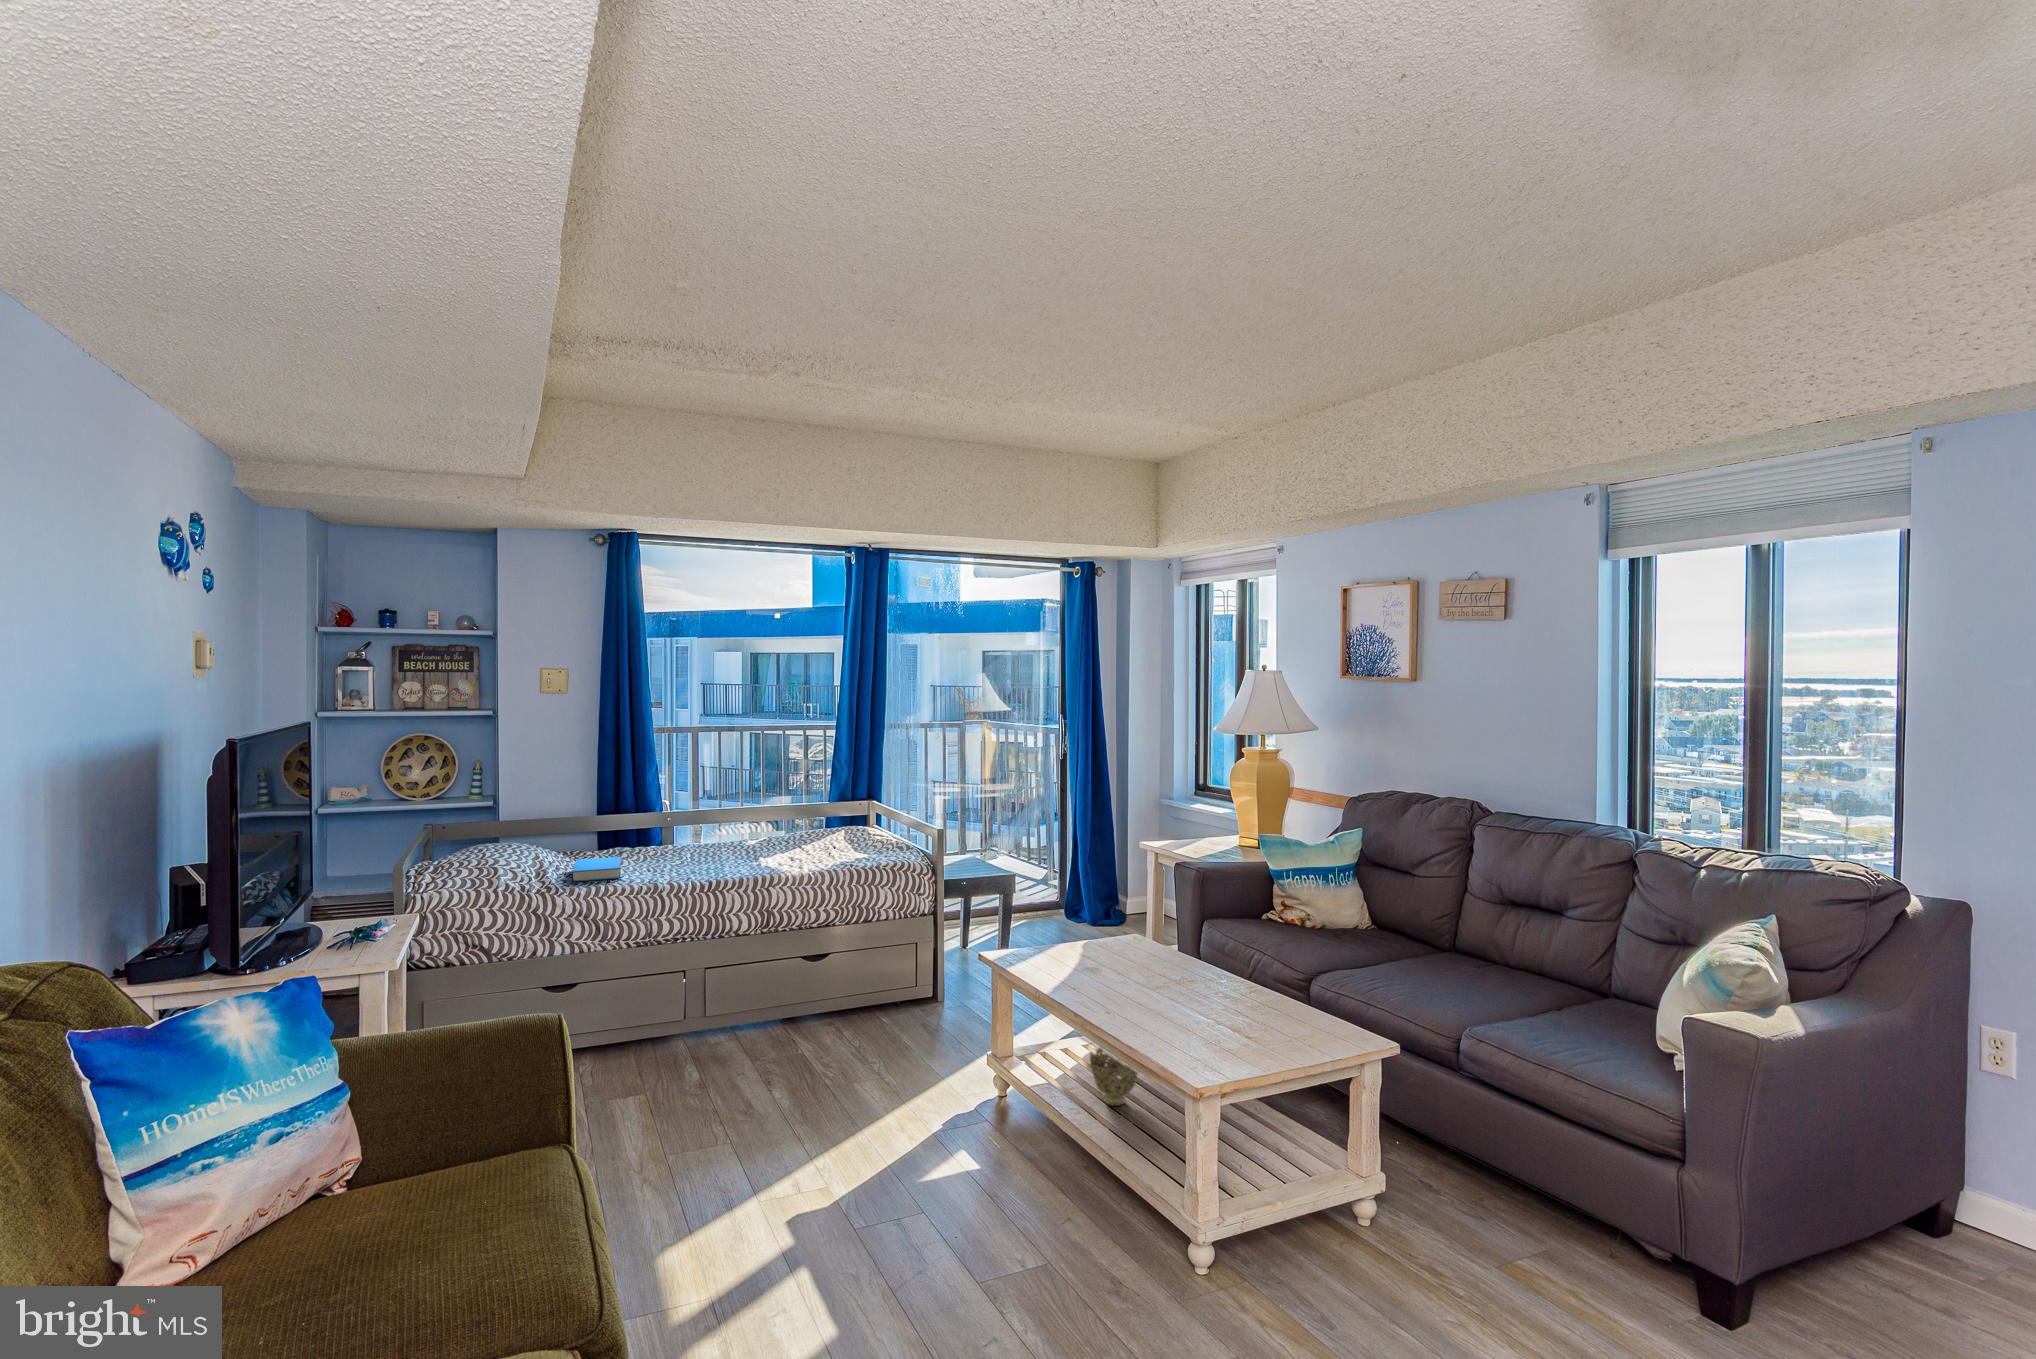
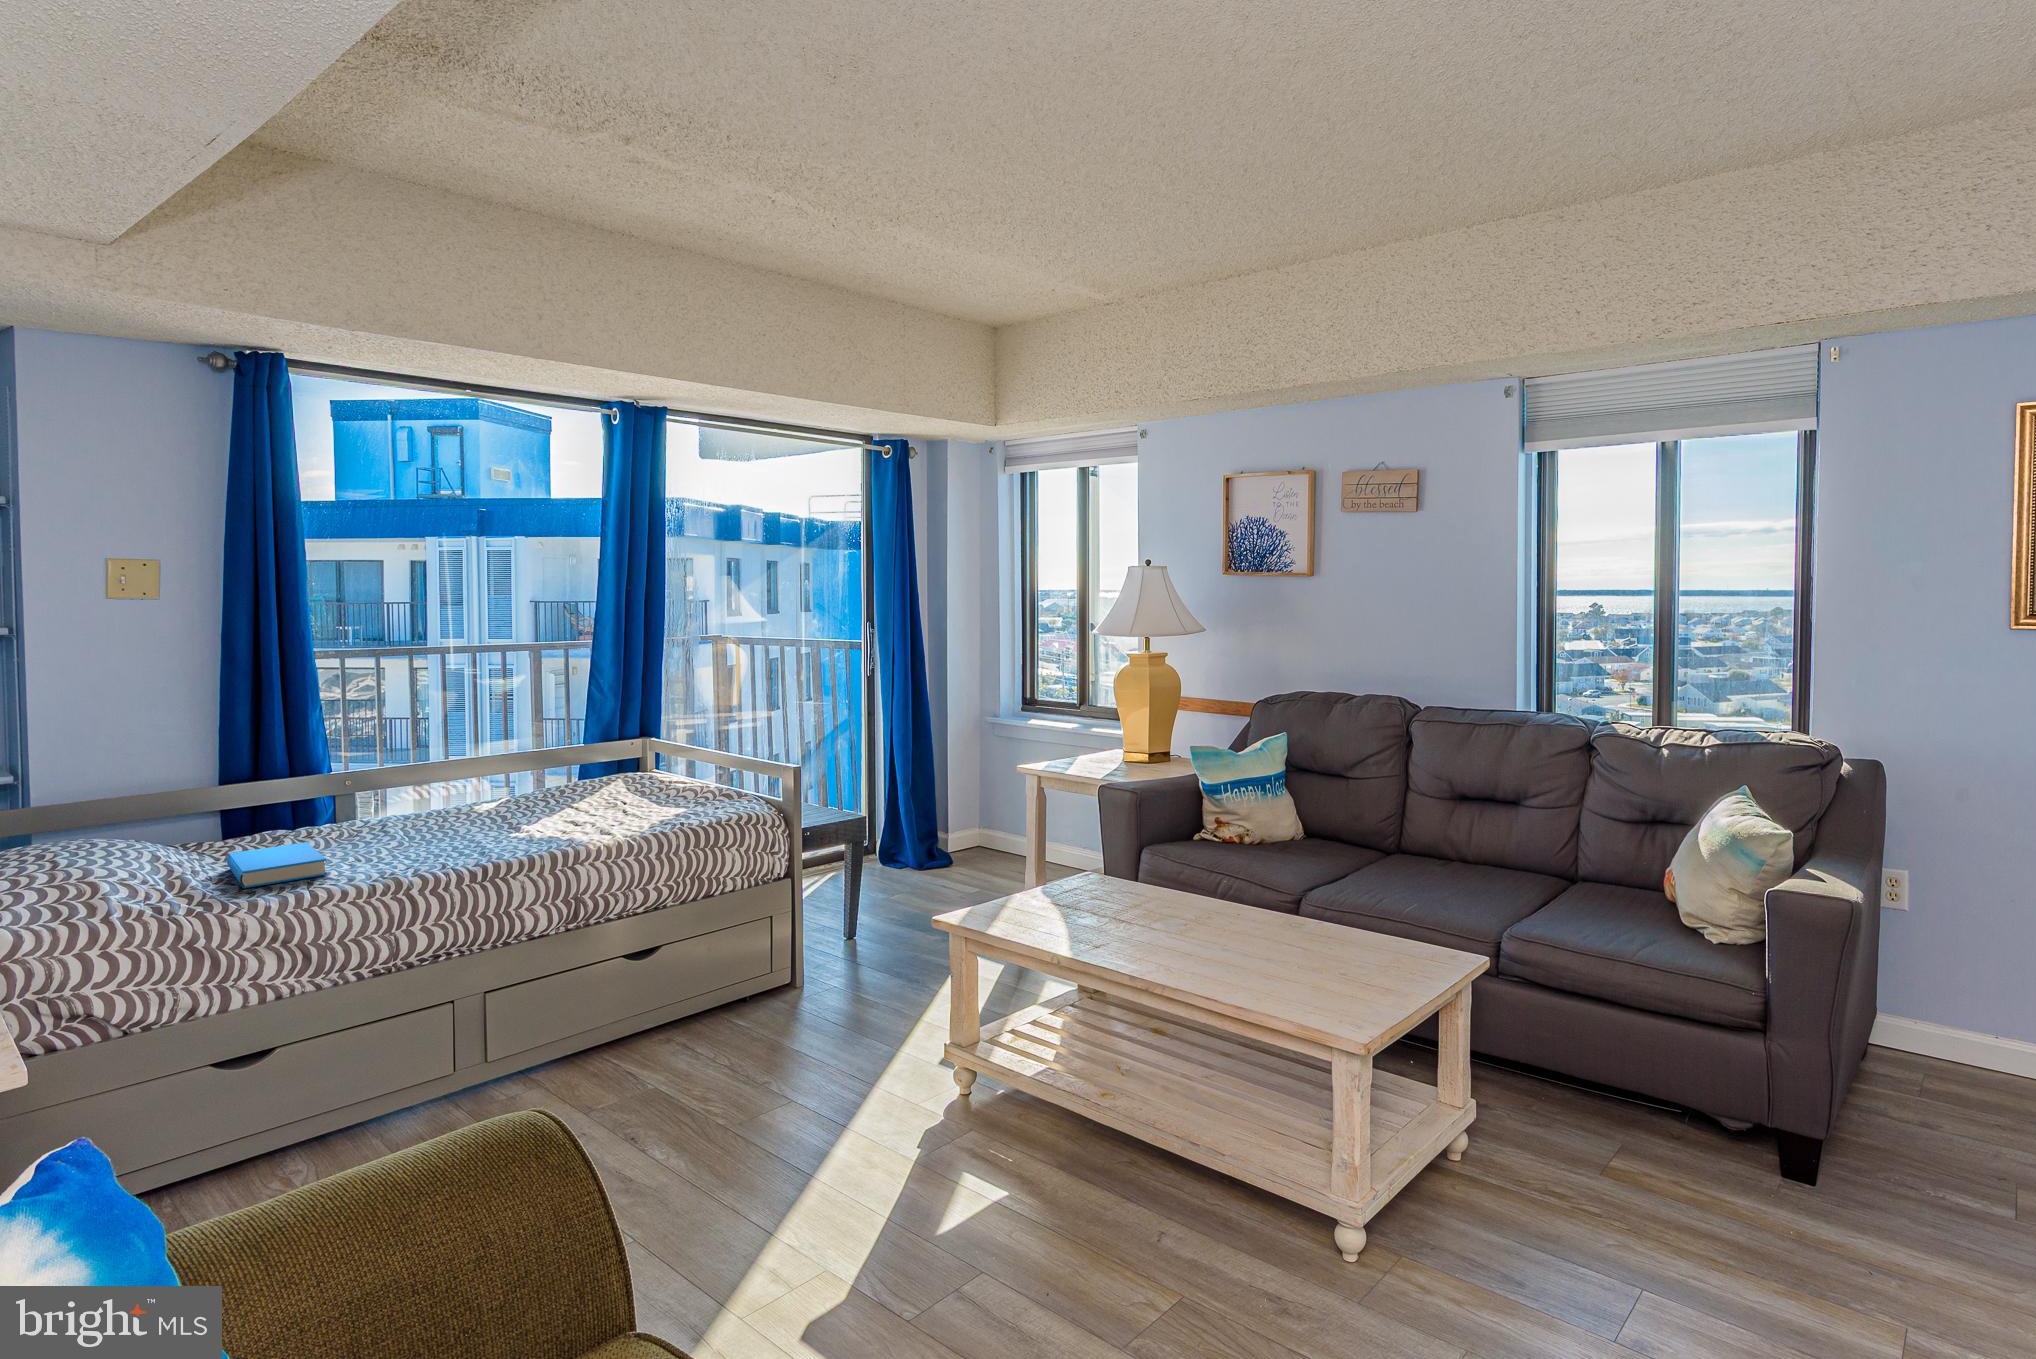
decorative bowl: present [1089,1048,1137,1106] -> none [1137,1019,1204,1095]

